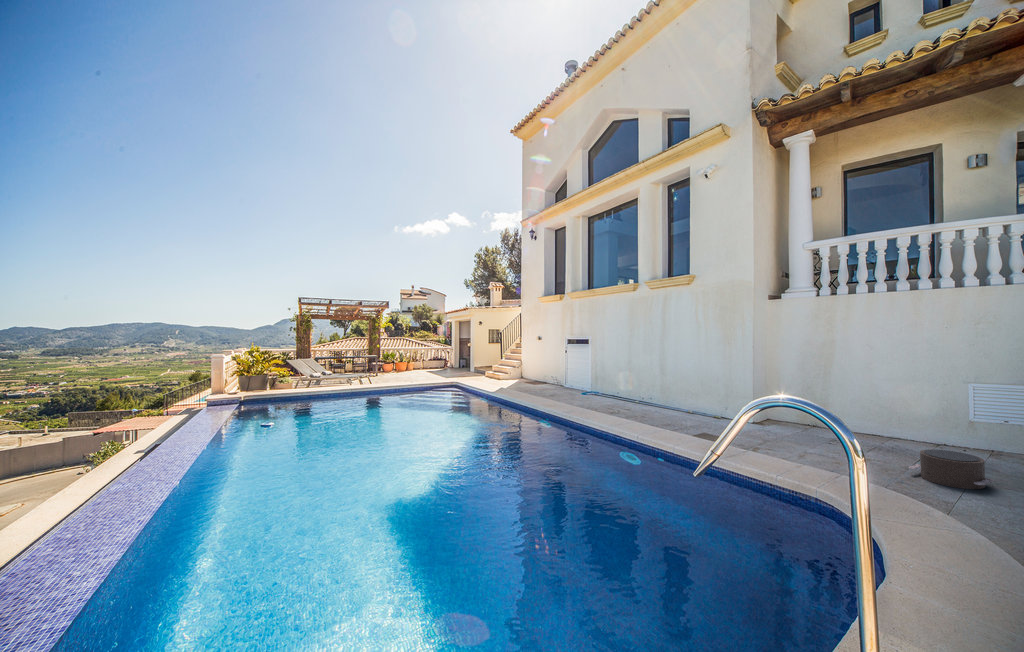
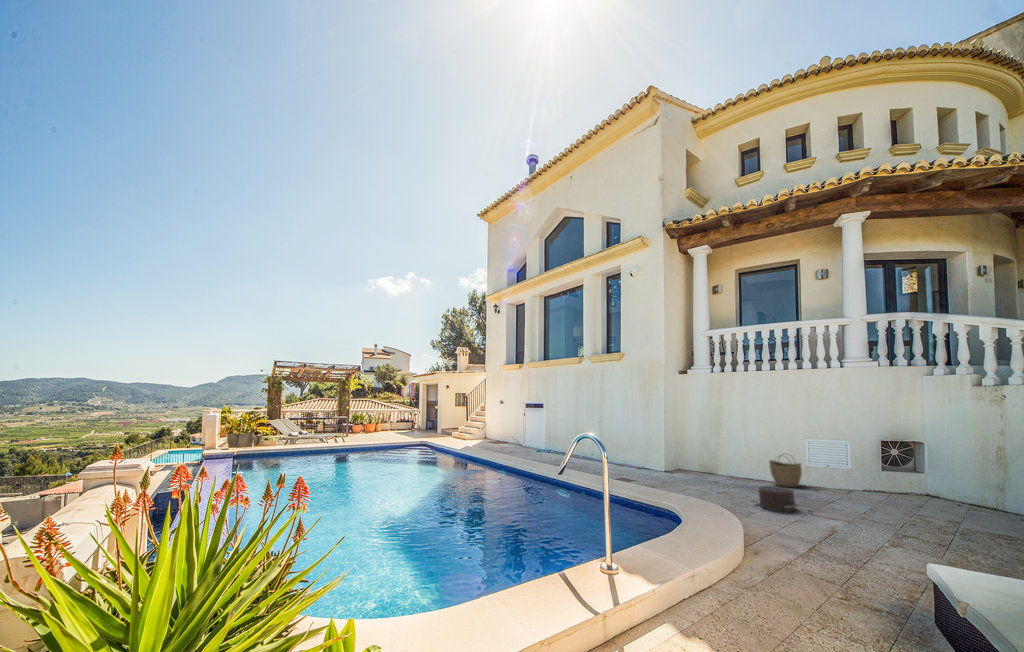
woven basket: none [907,401,960,447] -> present [769,455,802,487]

